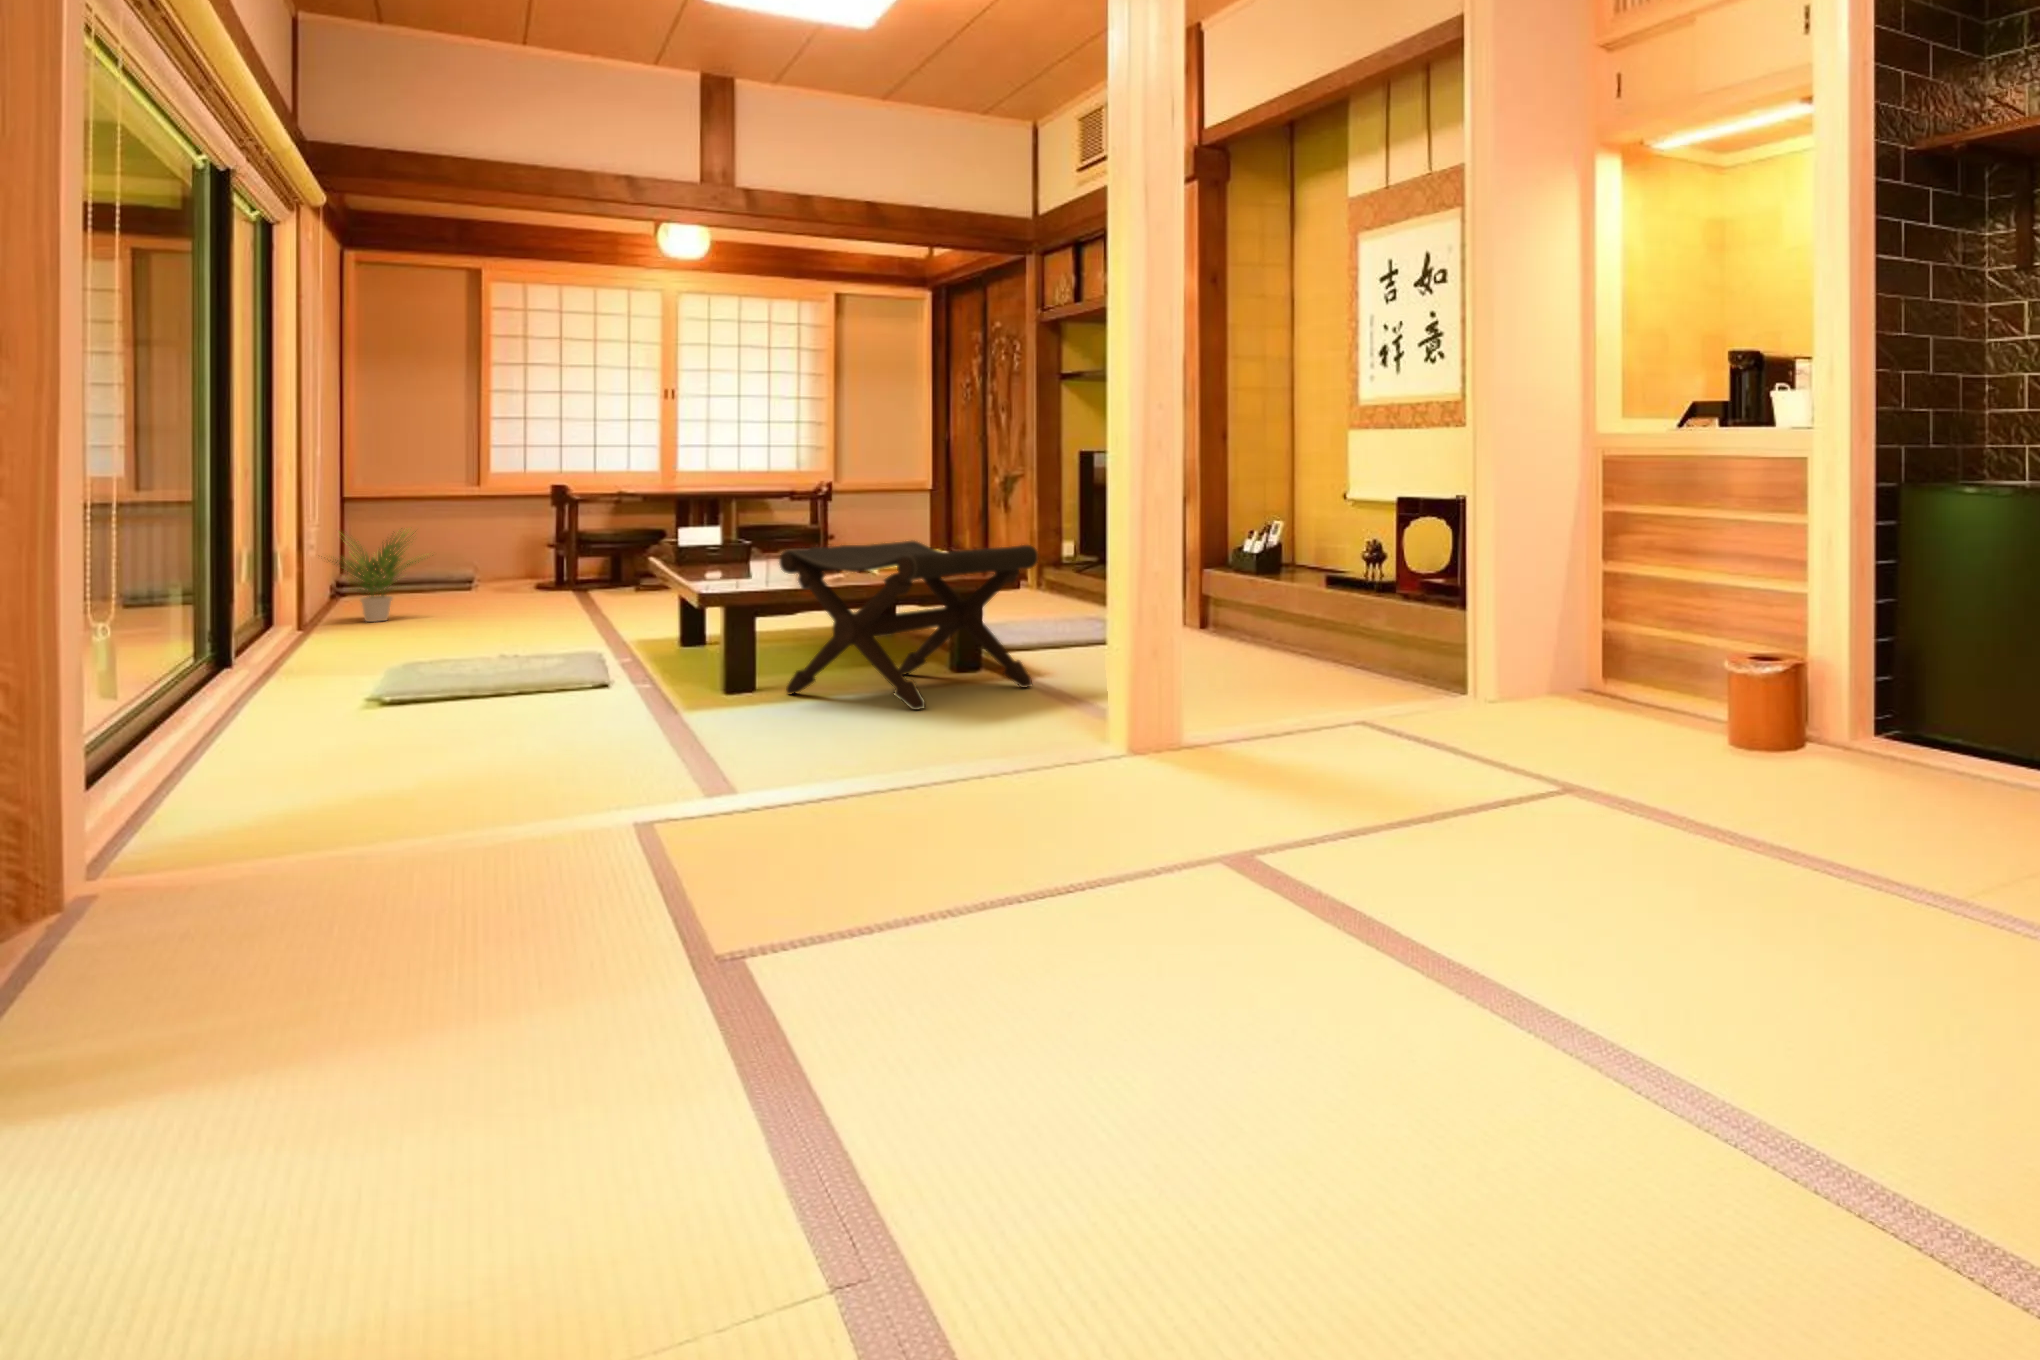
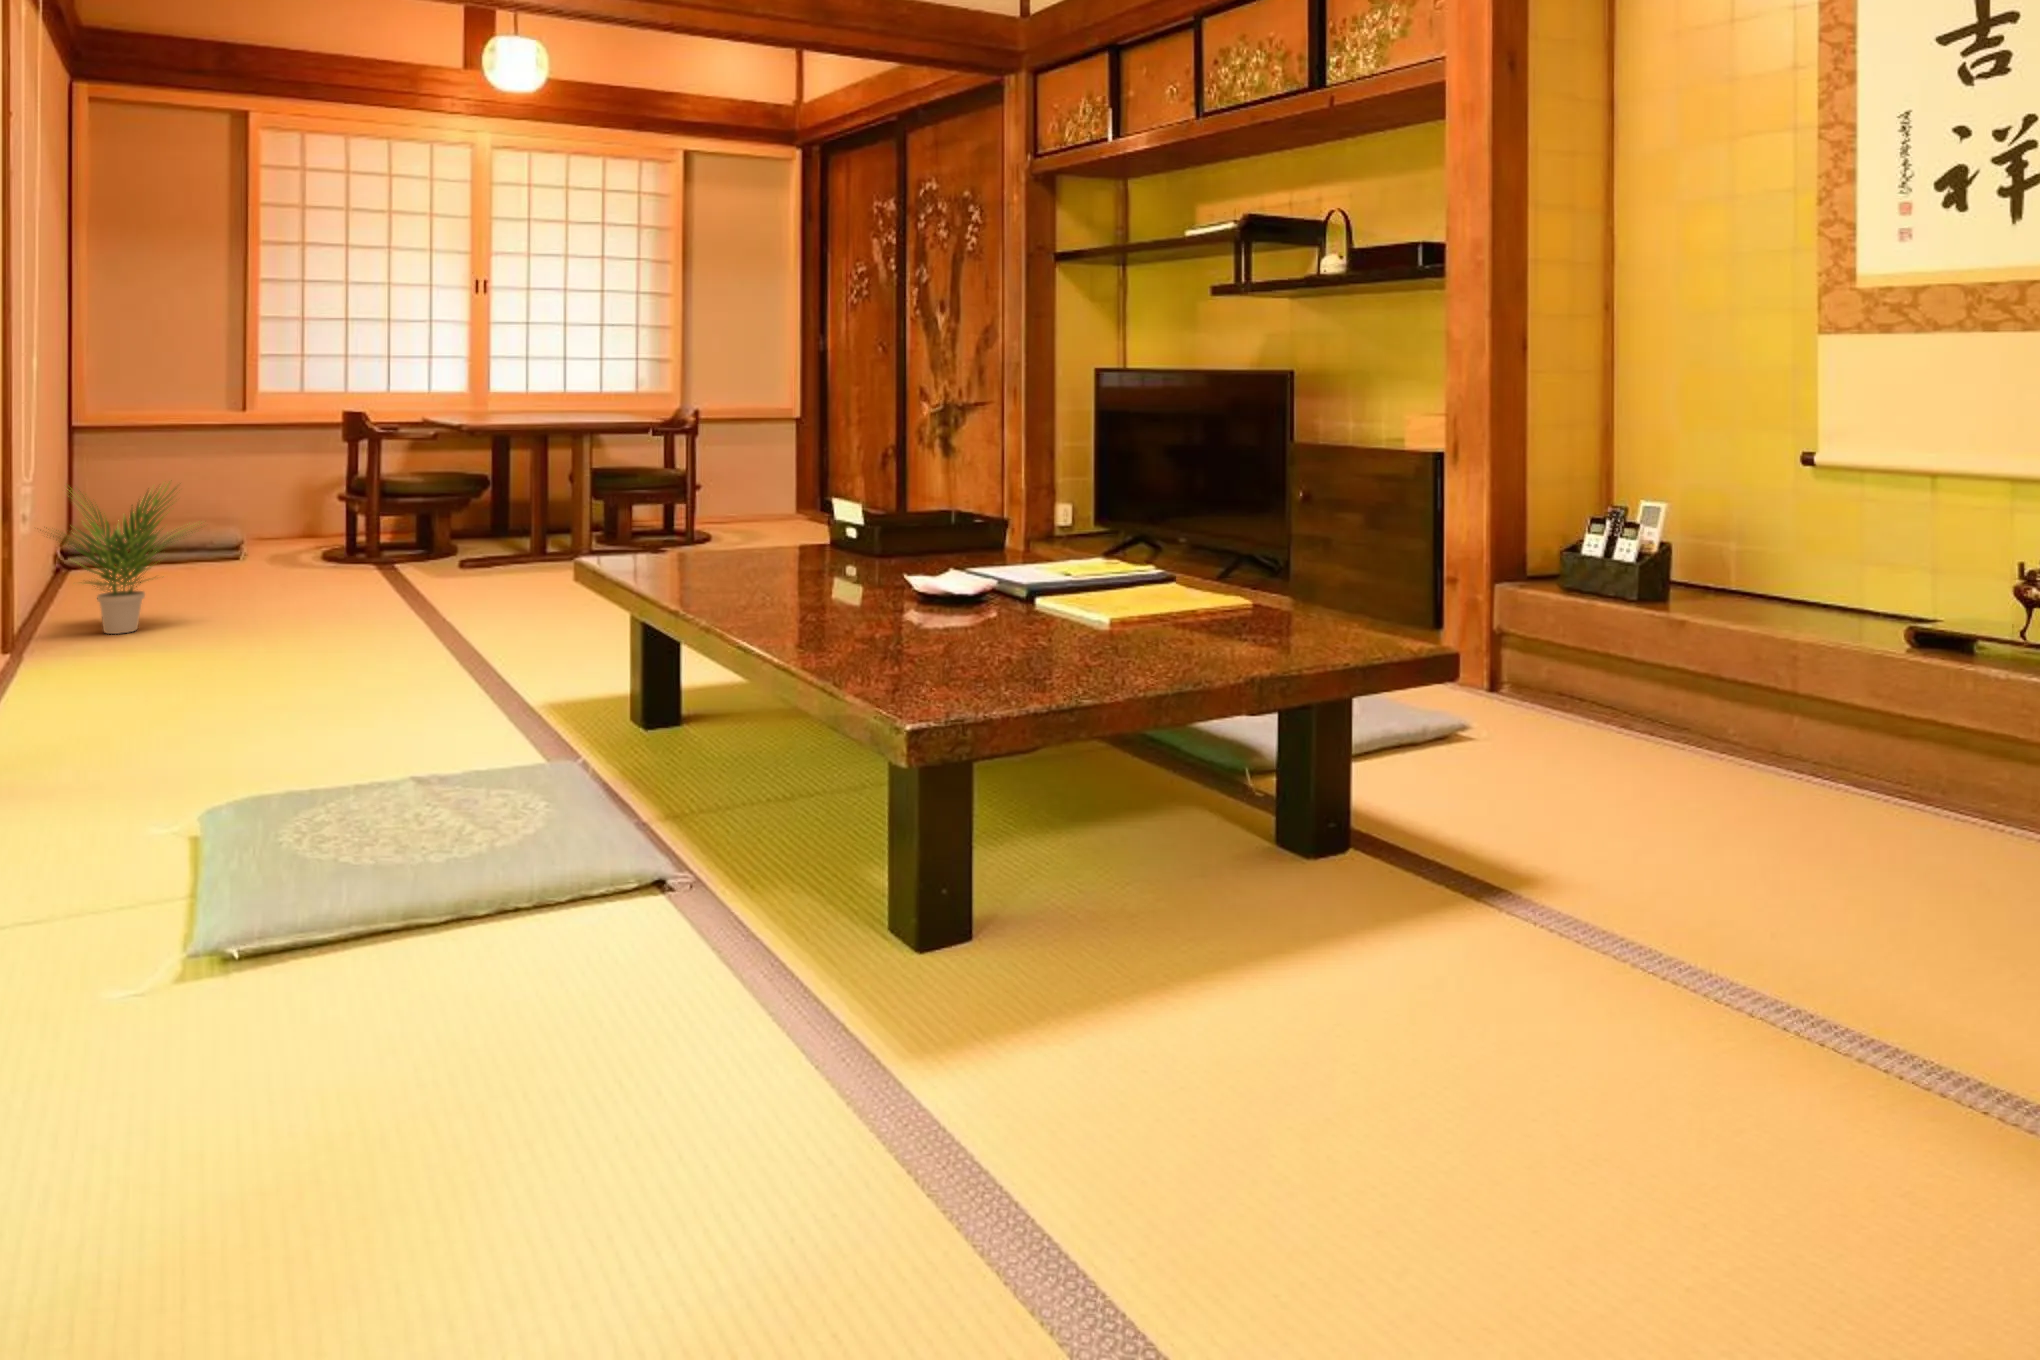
footstool: present [779,541,1039,710] -> none [1078,575,1694,1149]

